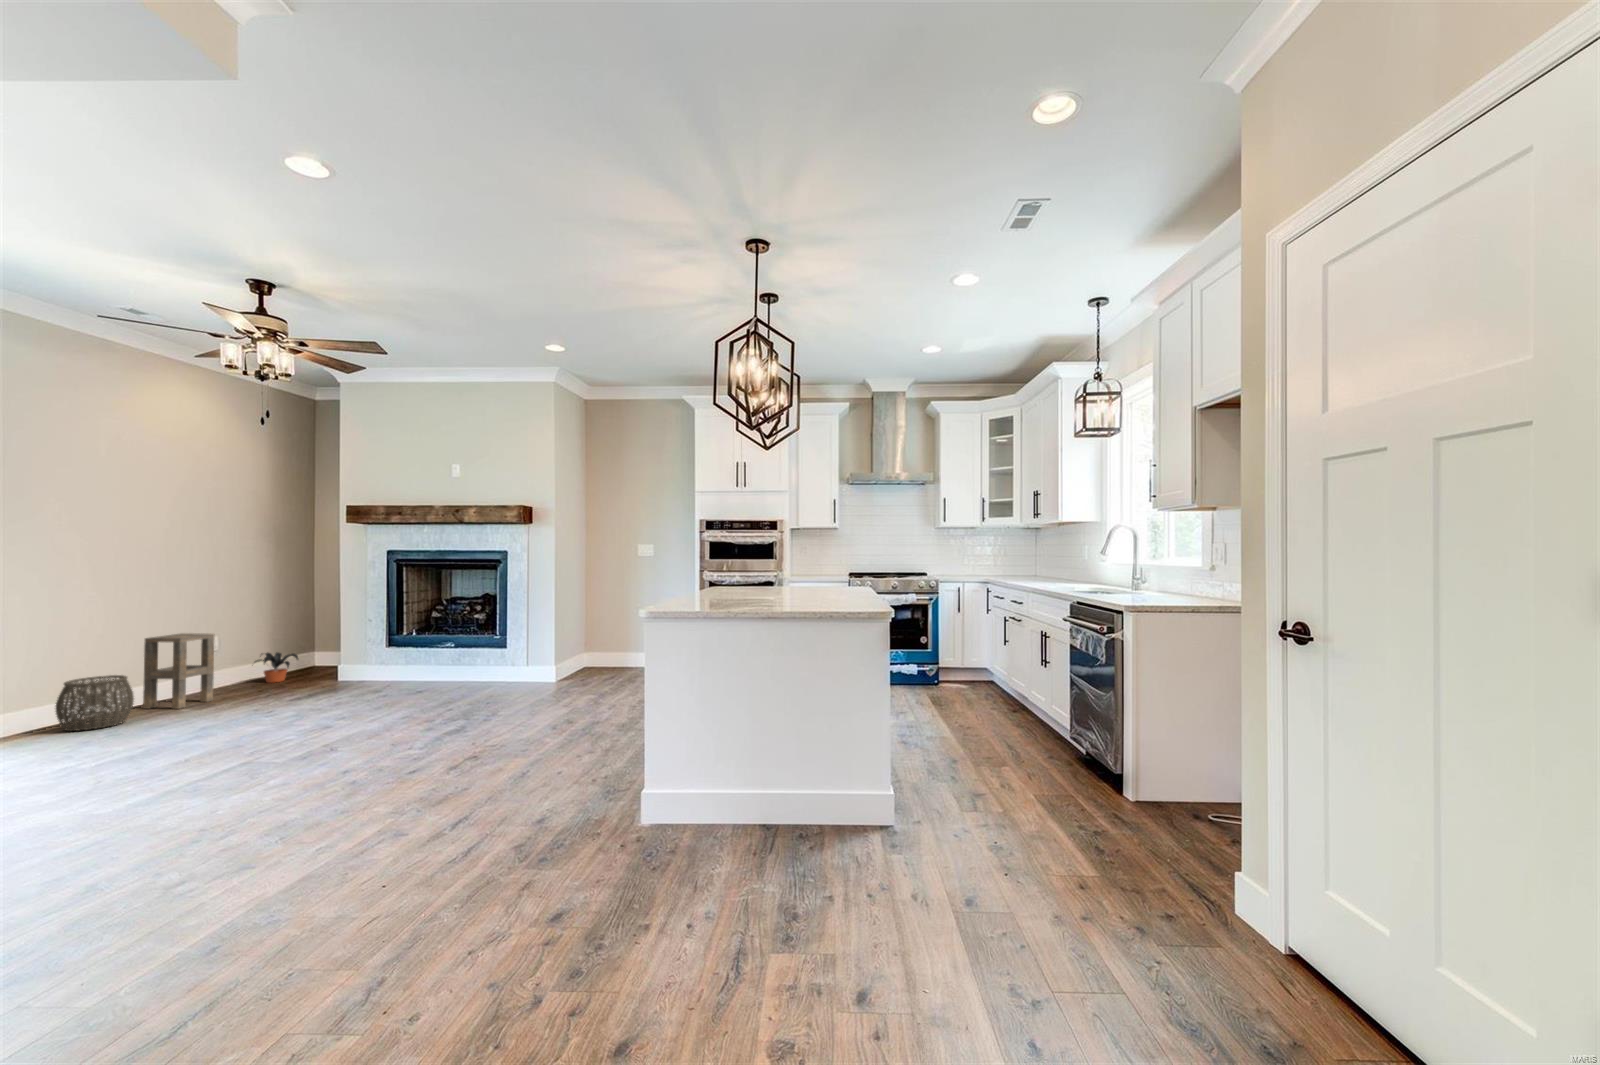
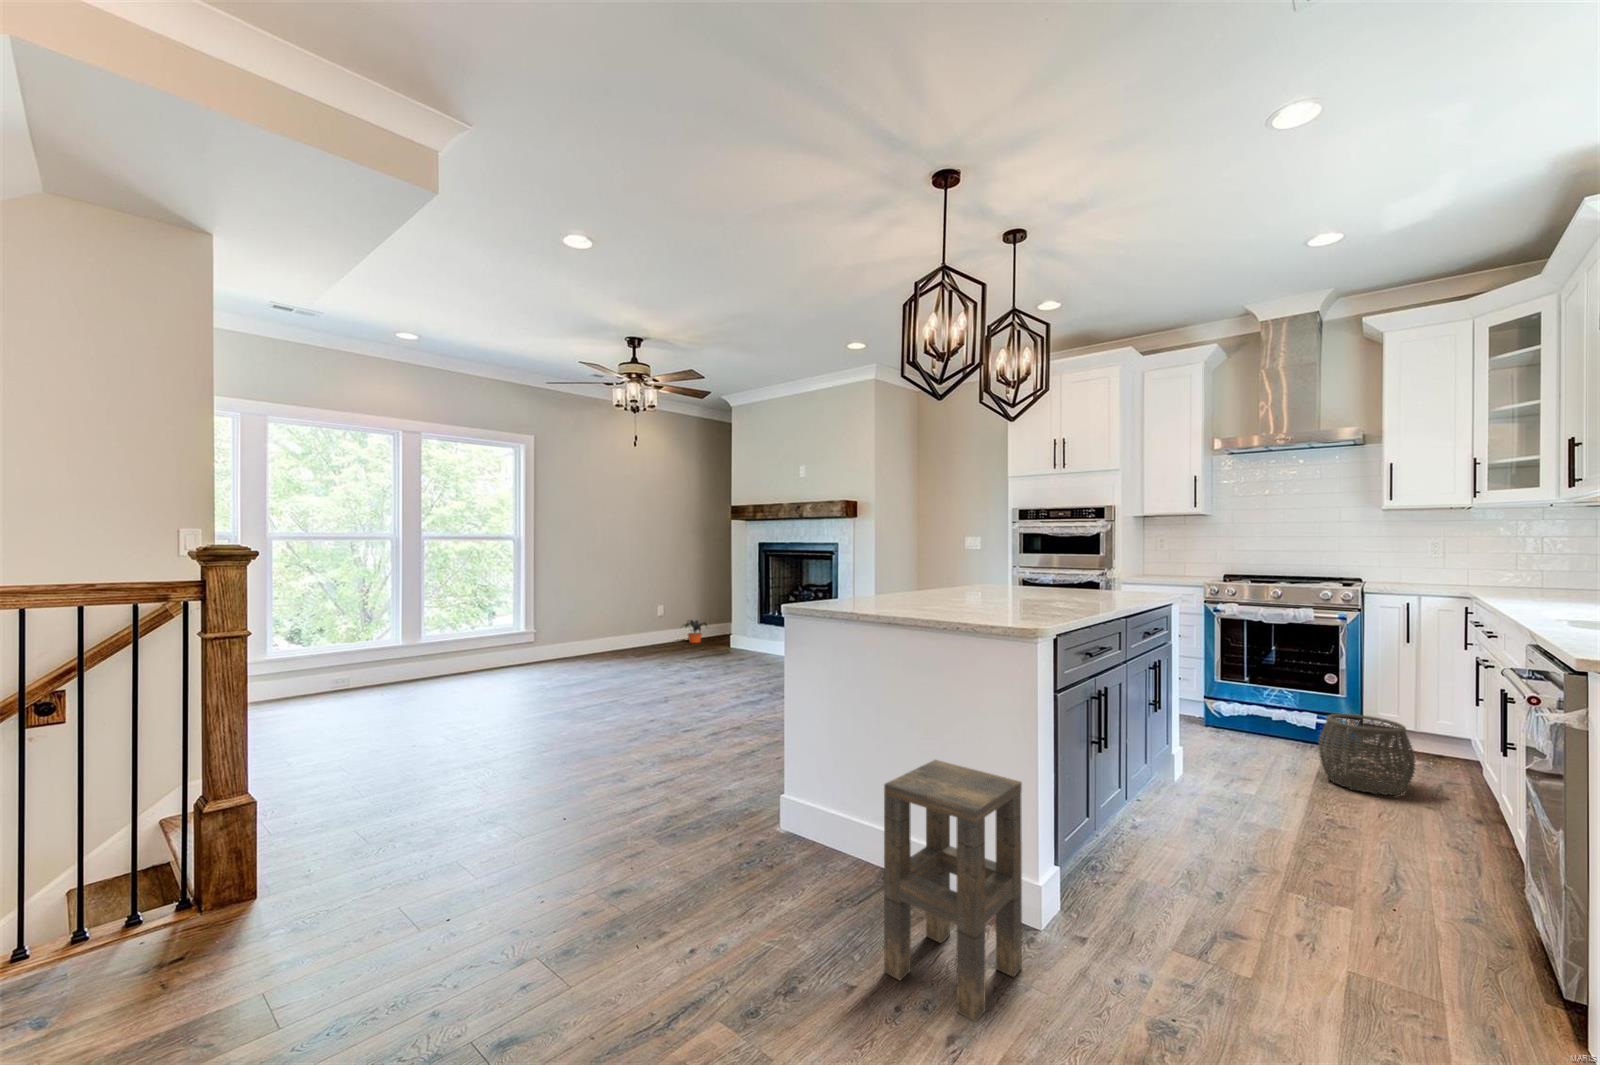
side table: present [143,633,215,709] -> present [884,760,1022,1021]
woven basket: present [56,675,134,731] -> present [1318,714,1416,795]

